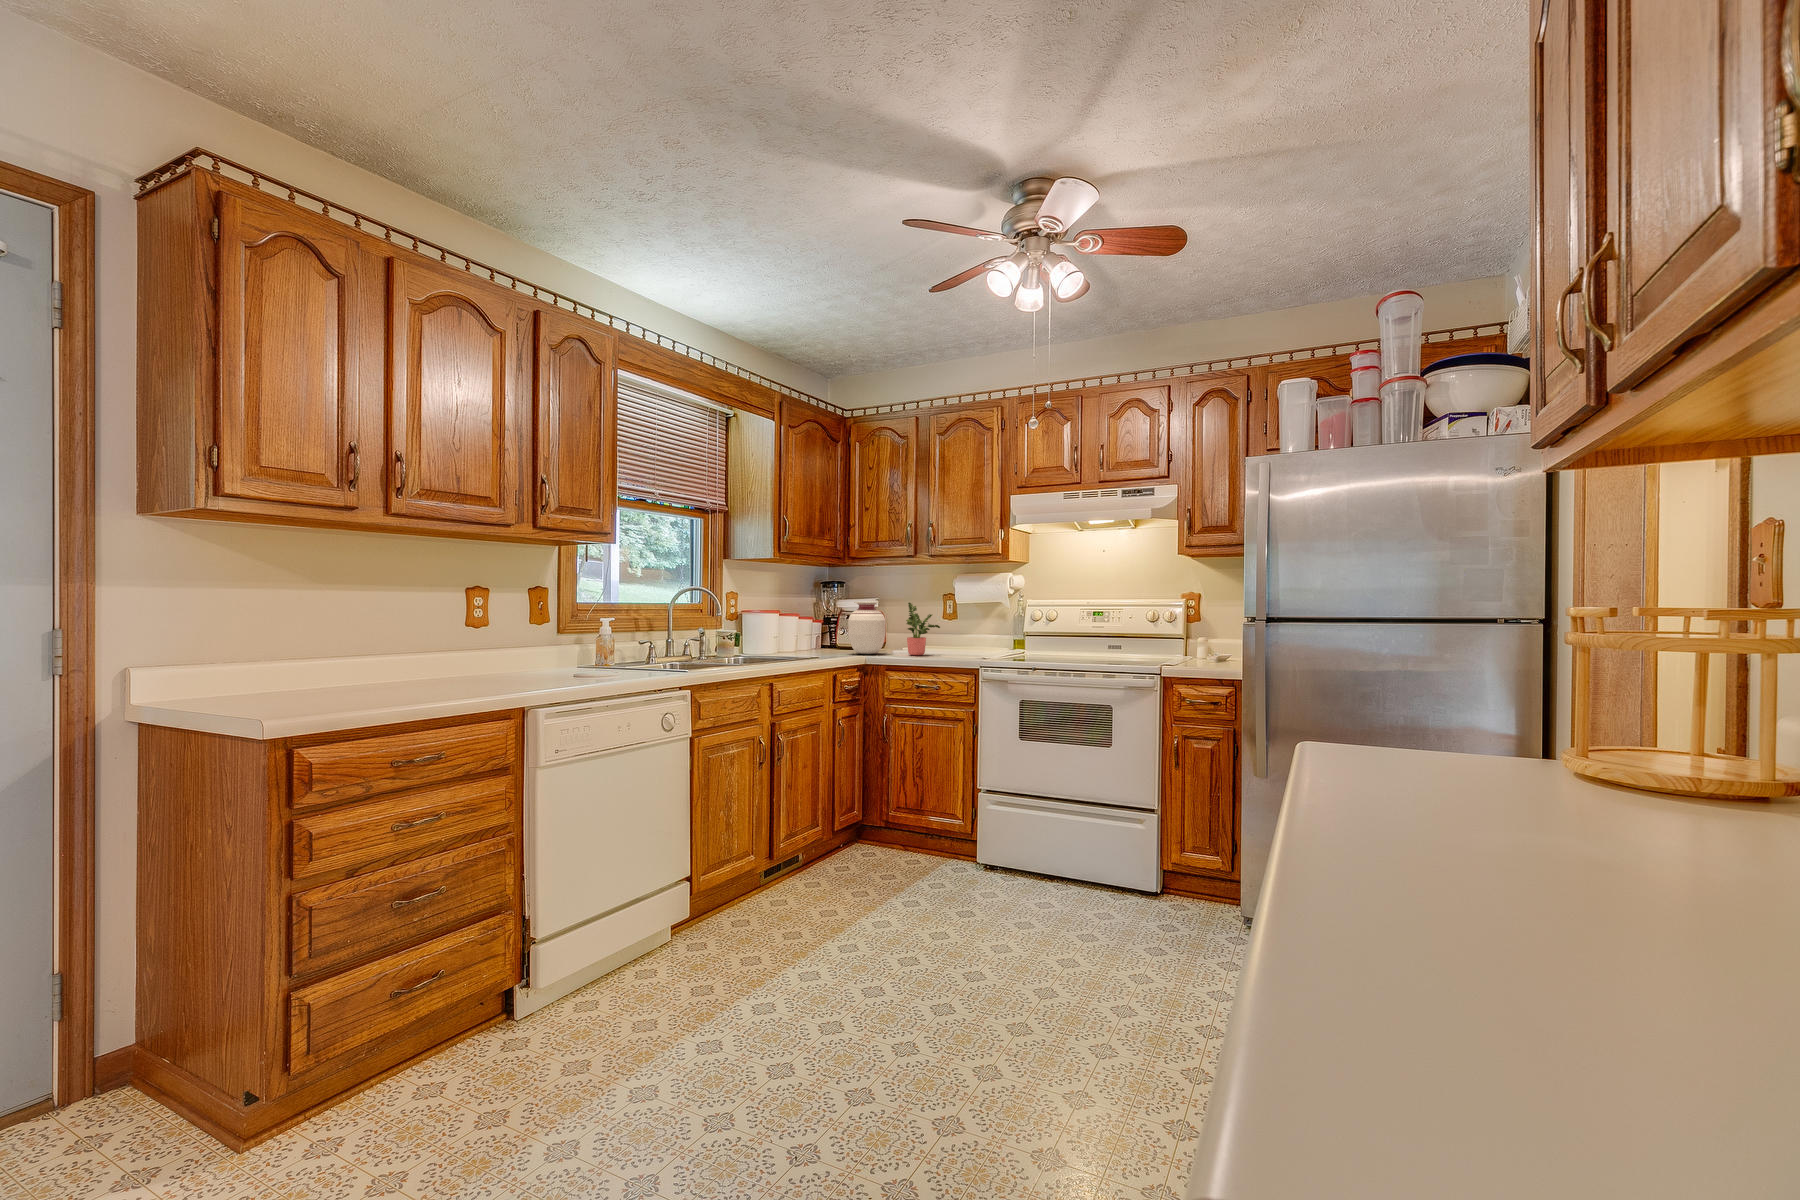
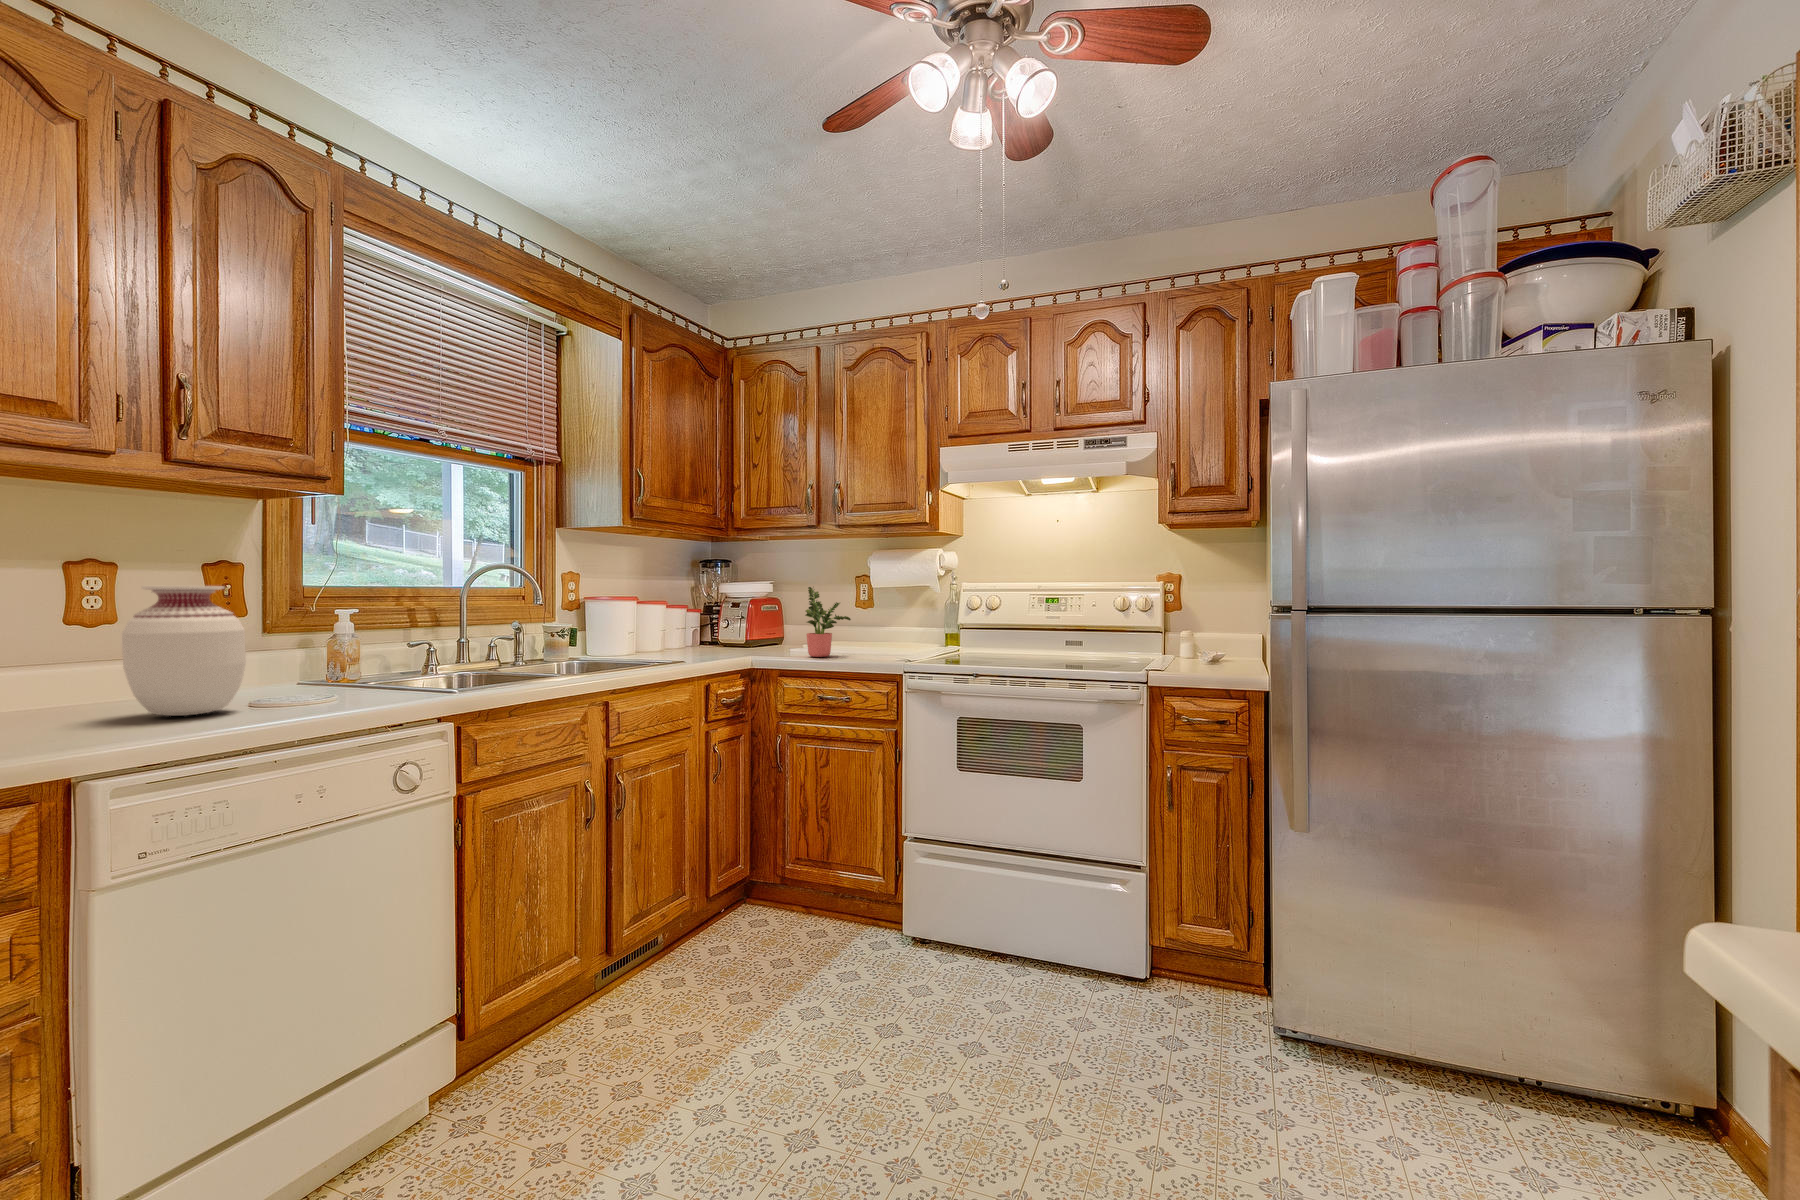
vase: present [848,602,886,654] -> present [122,586,246,716]

